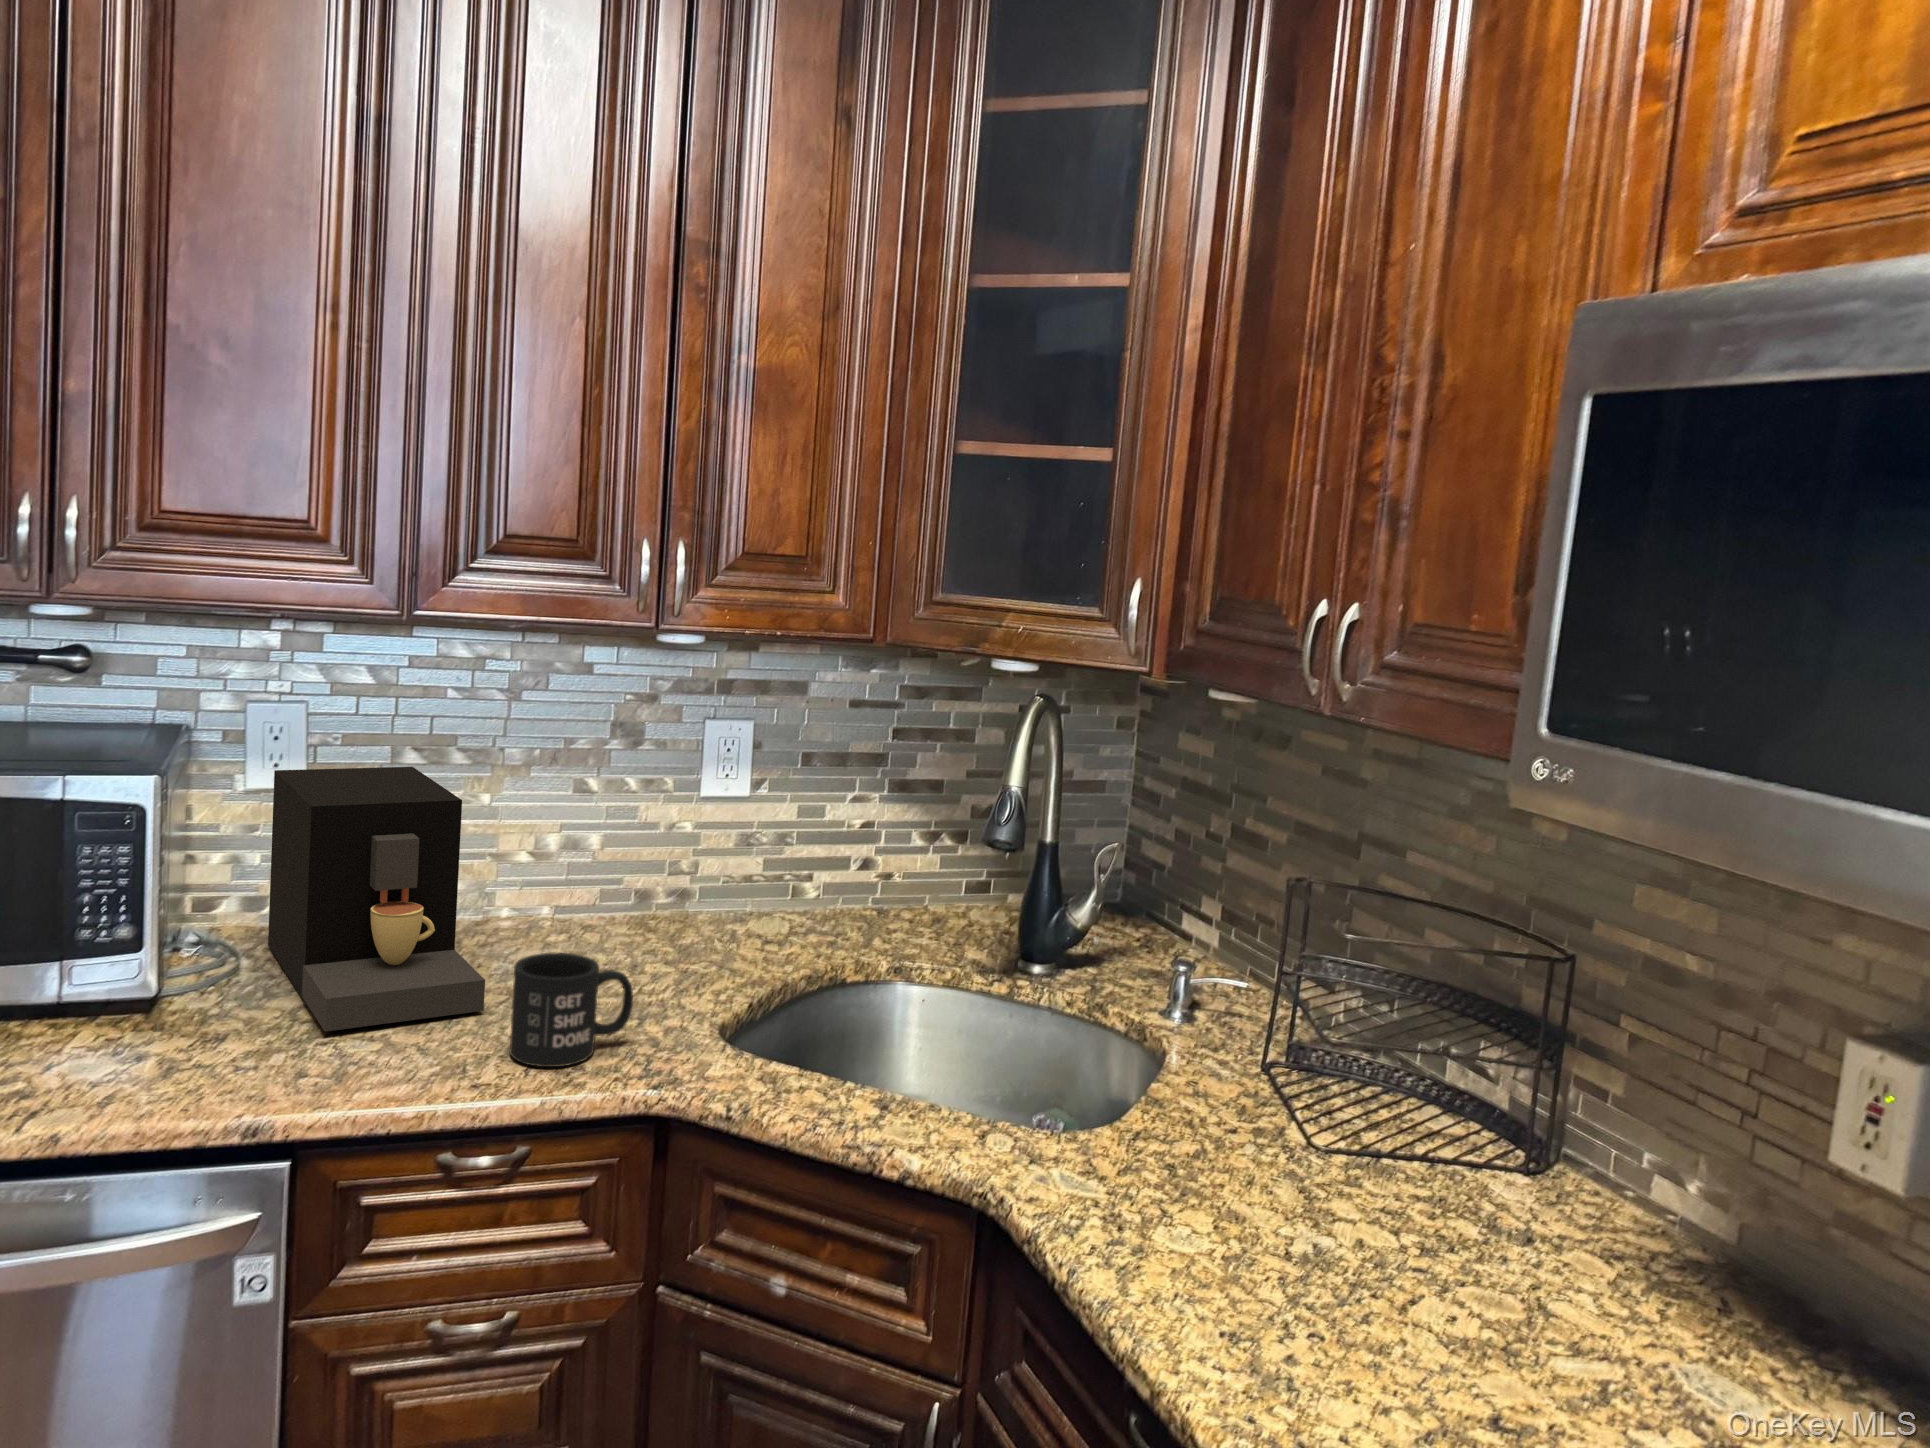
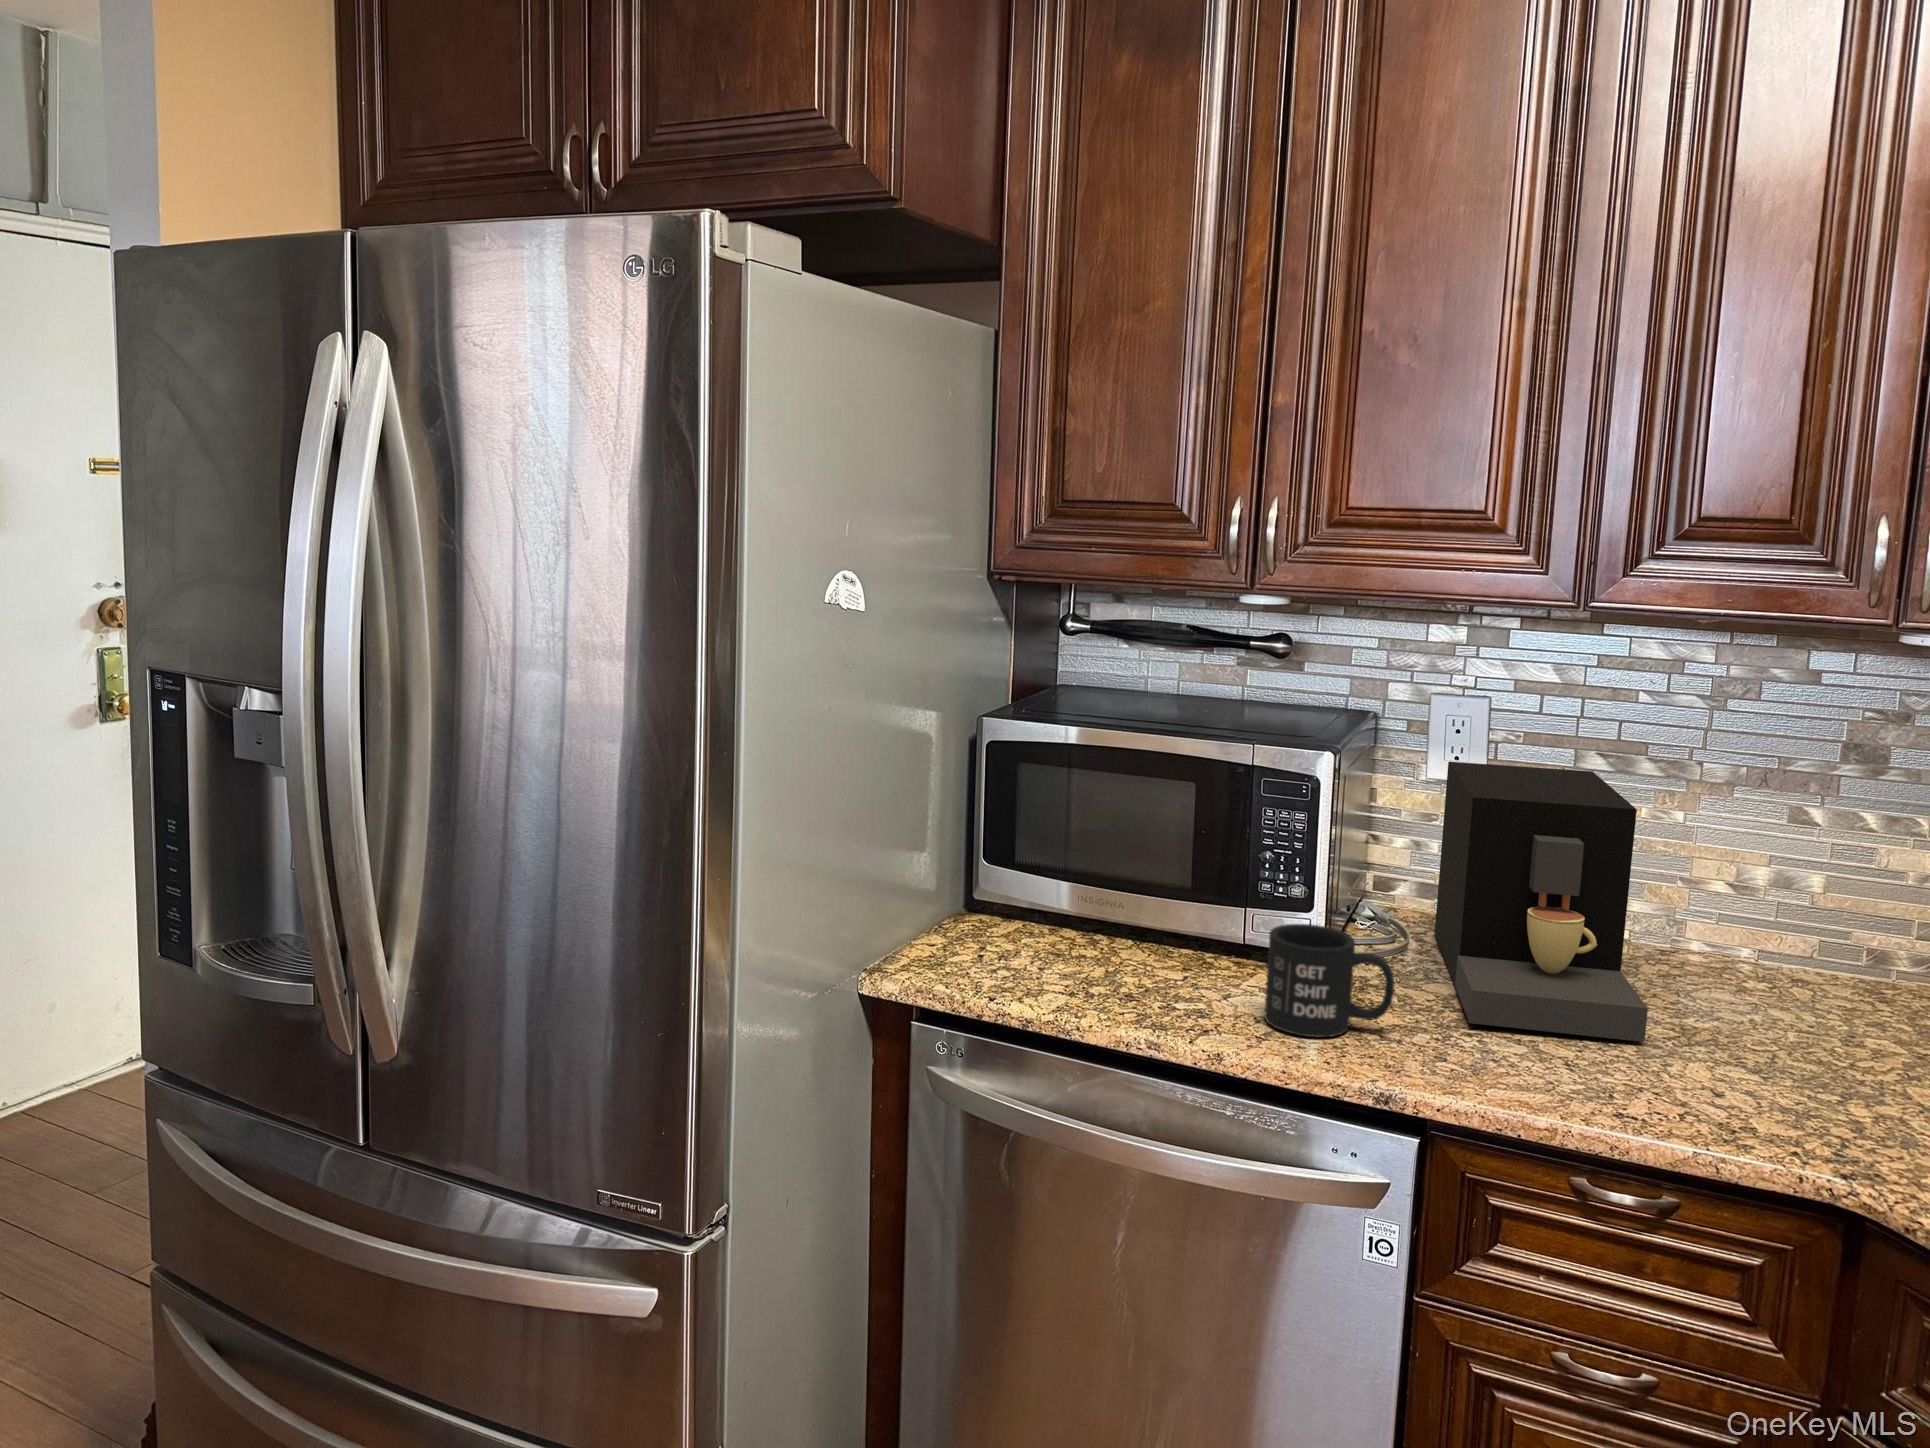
mug: present [510,953,633,1067] -> present [1264,924,1394,1037]

